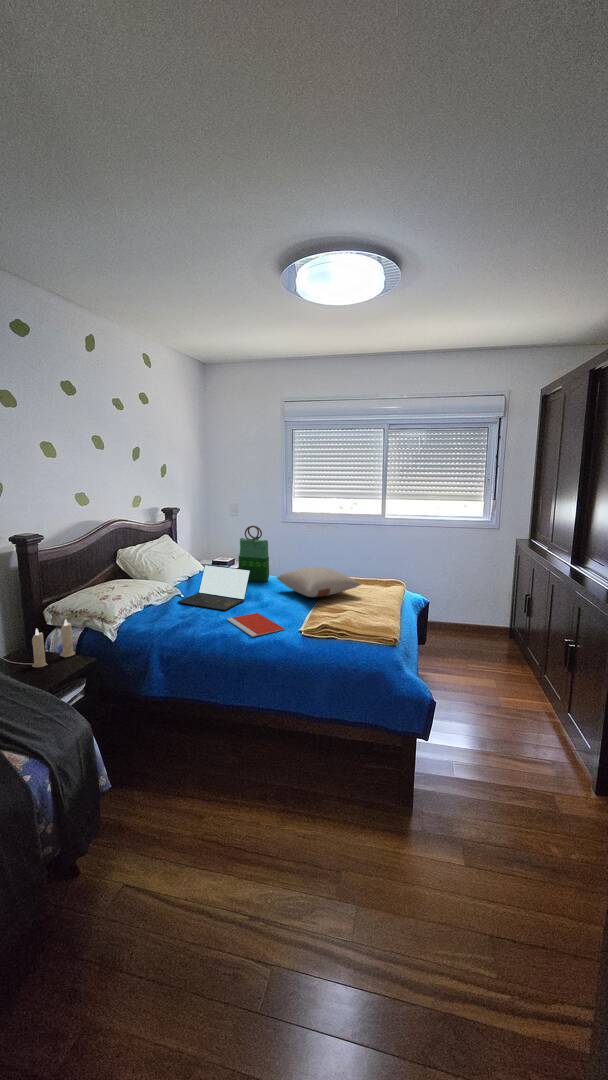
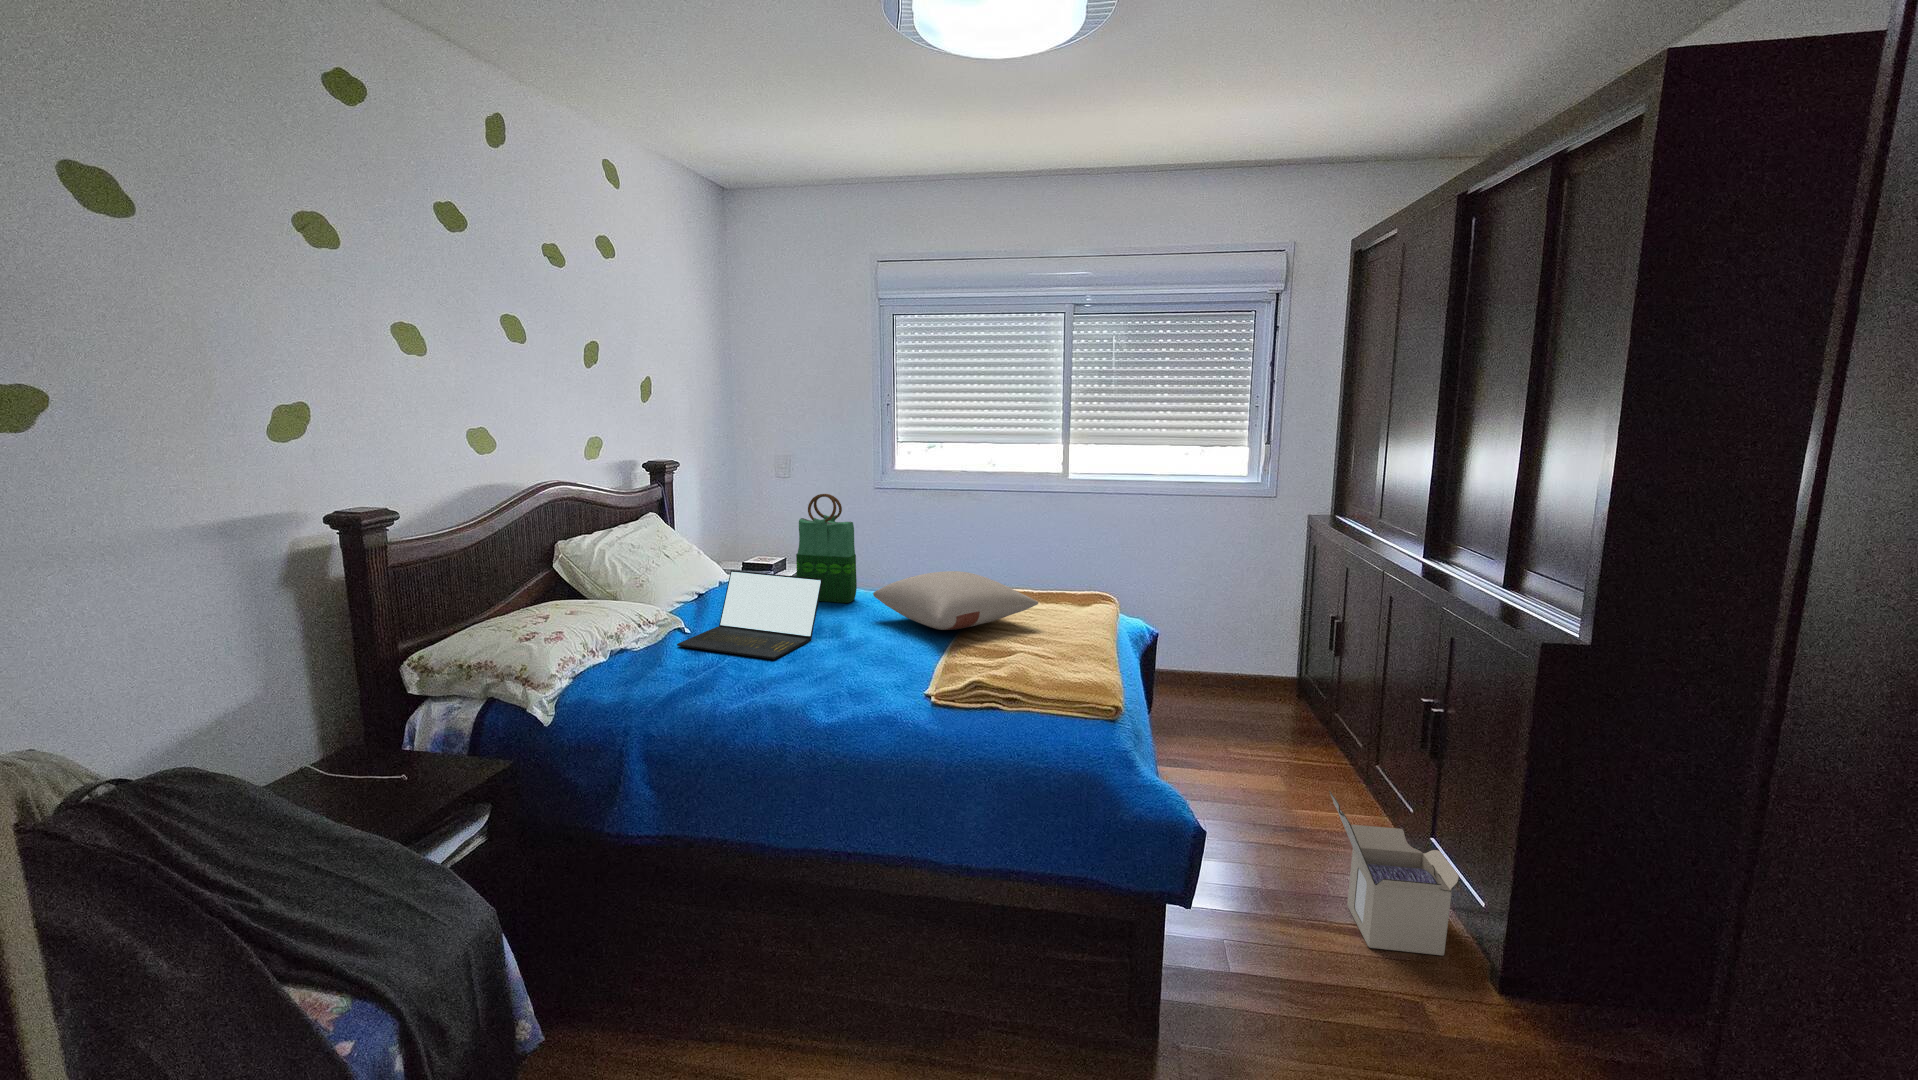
notebook: present [227,613,285,637] -> none [779,662,896,710]
candle: present [32,619,75,667] -> none [367,679,467,788]
cardboard box: none [511,687,579,776] -> present [1329,791,1459,956]

